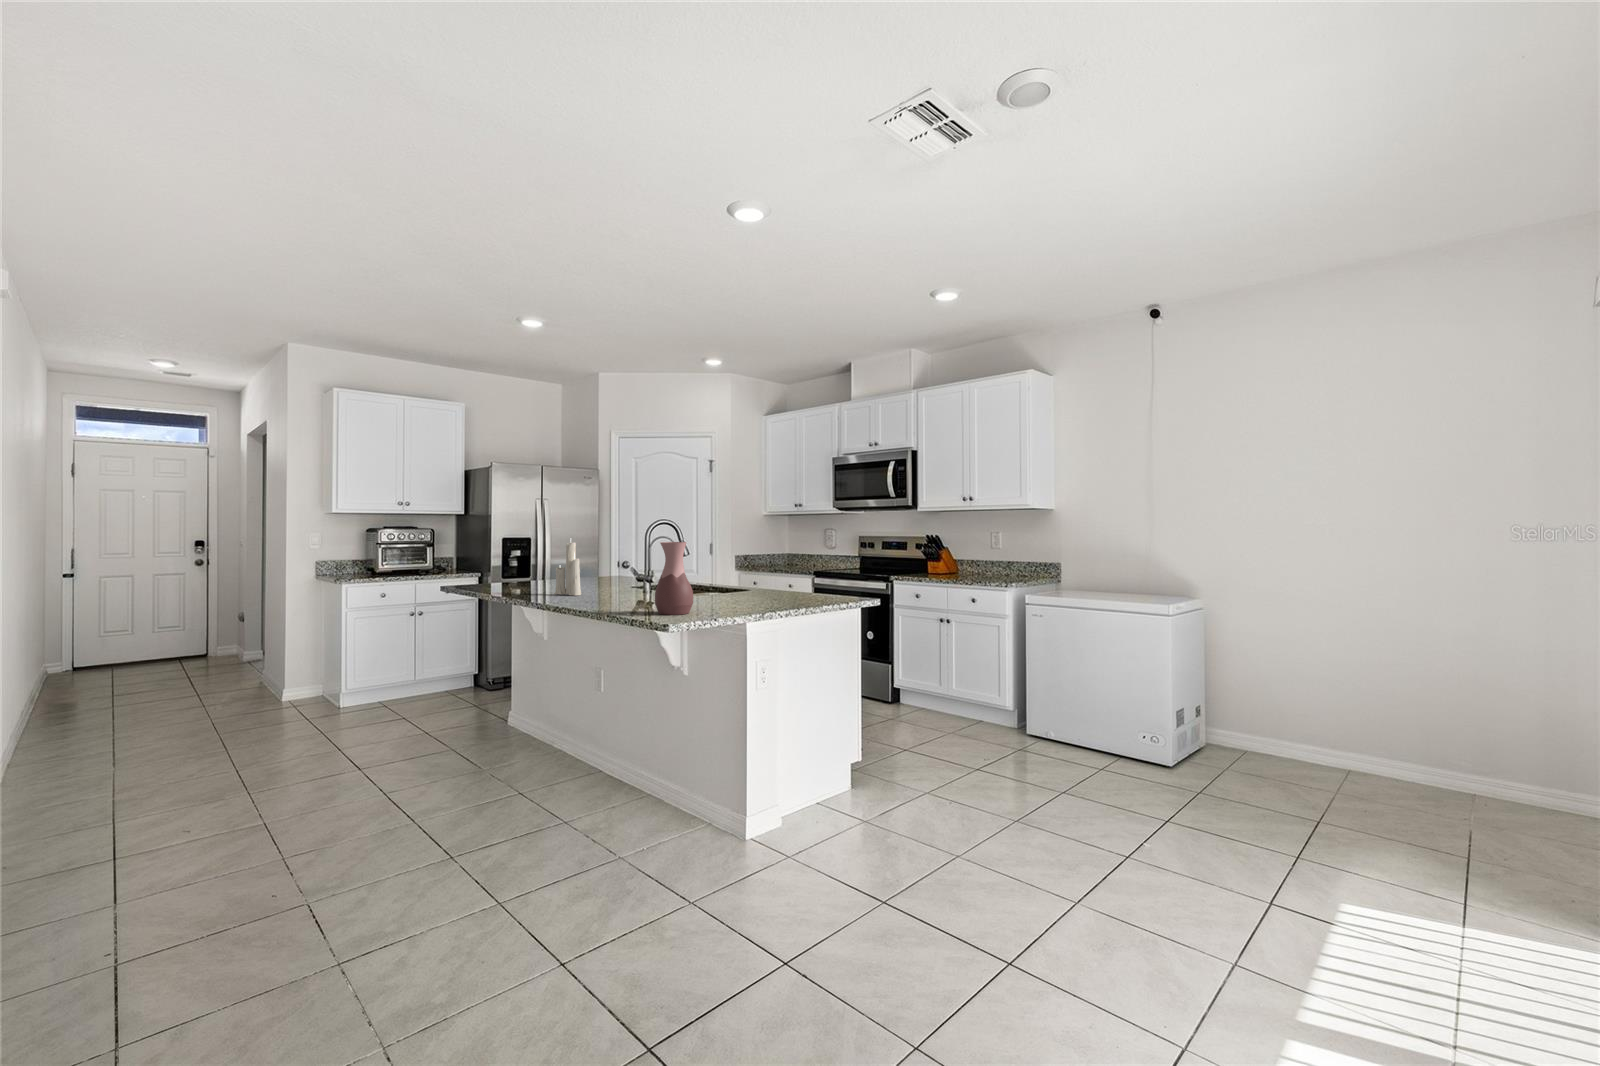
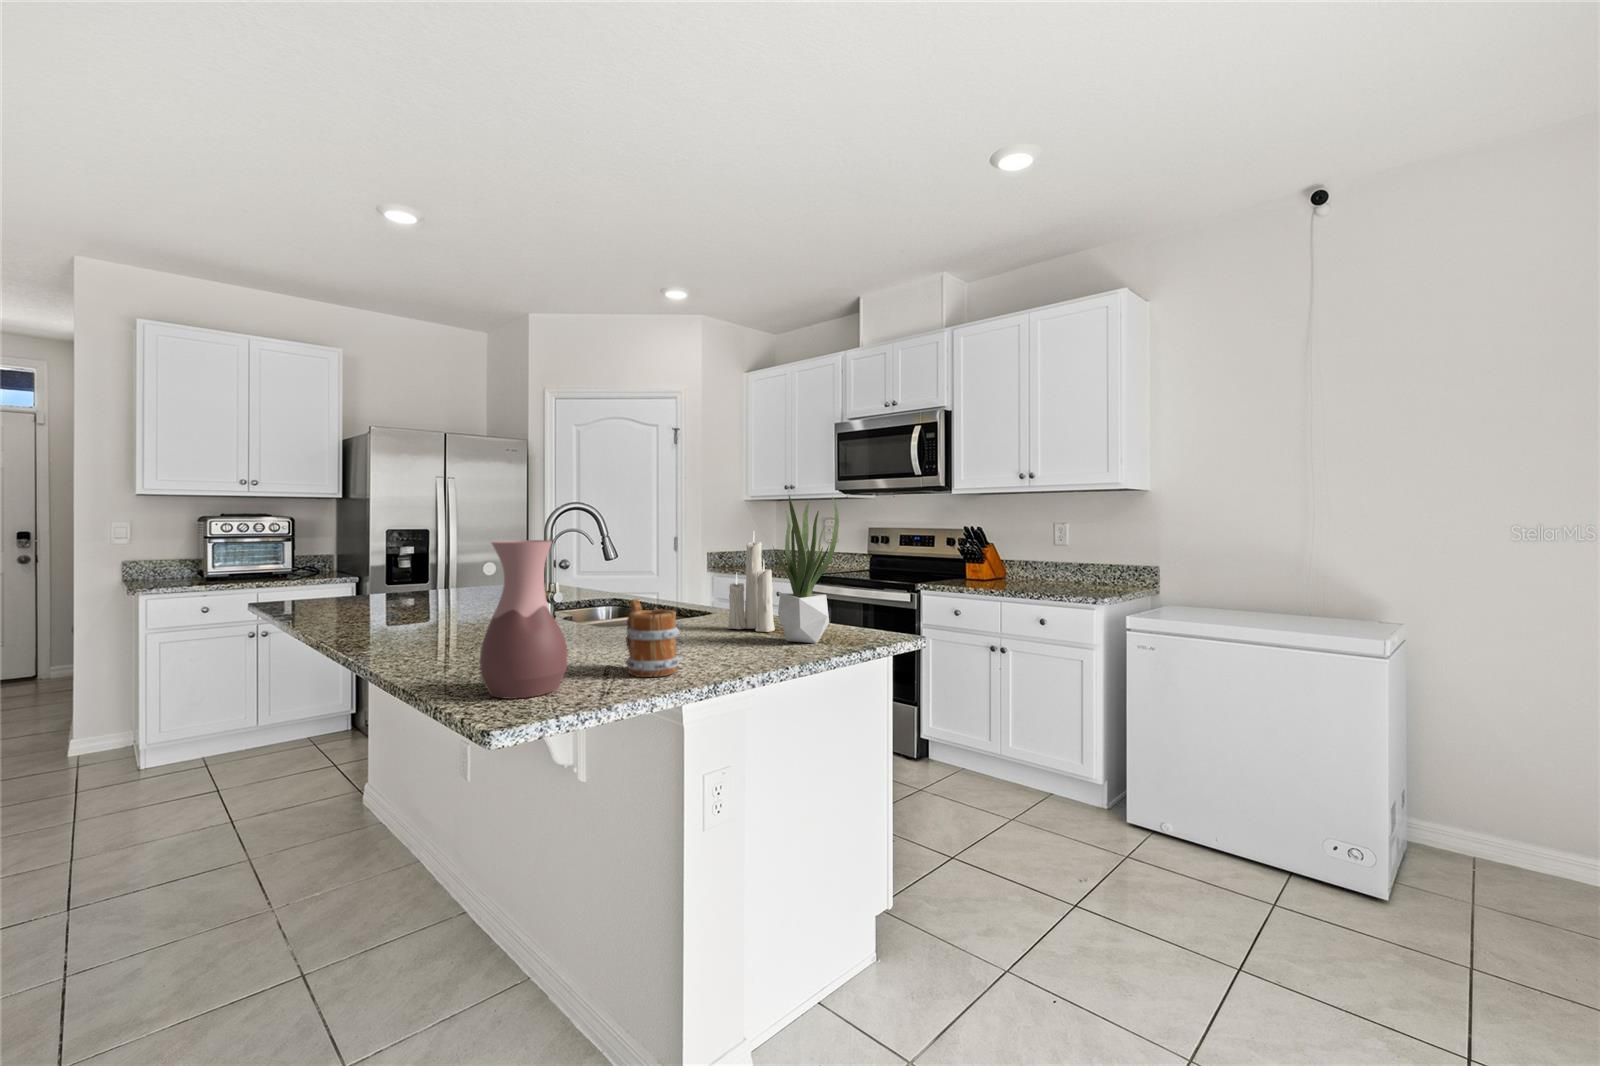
potted plant: none [790,518,827,602] -> present [774,496,839,643]
candle: present [554,540,581,596] -> present [727,533,775,632]
mug: none [715,573,744,610] -> present [626,599,680,677]

